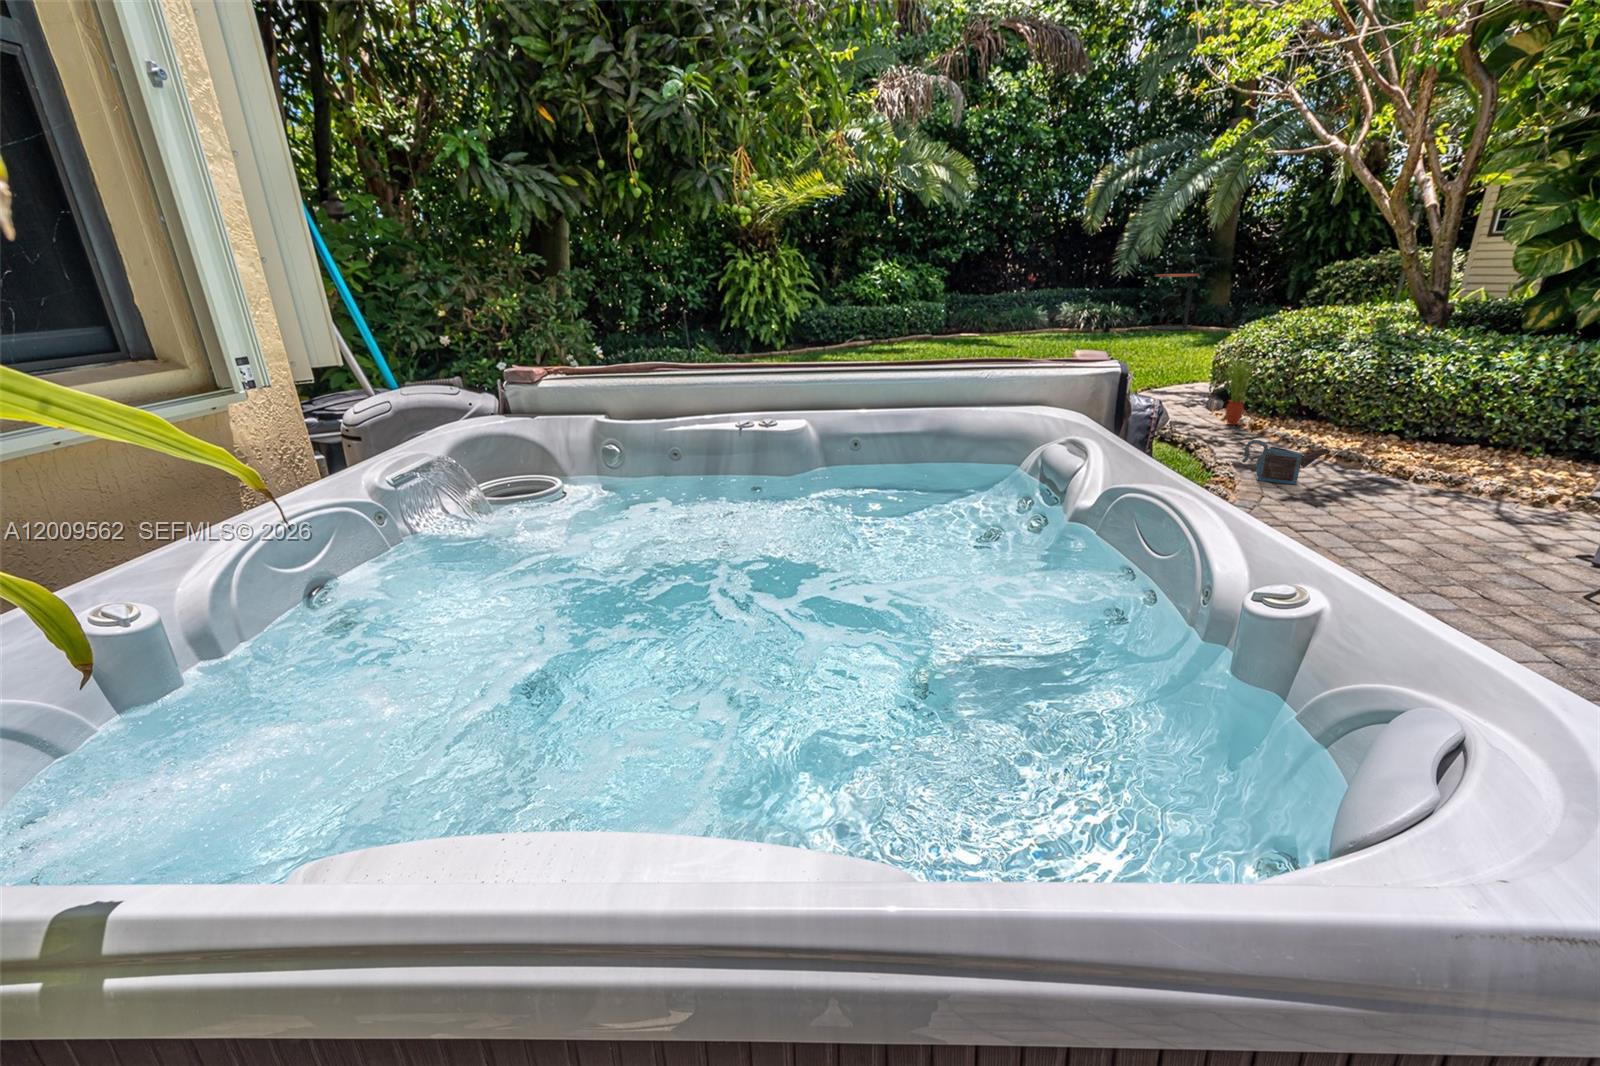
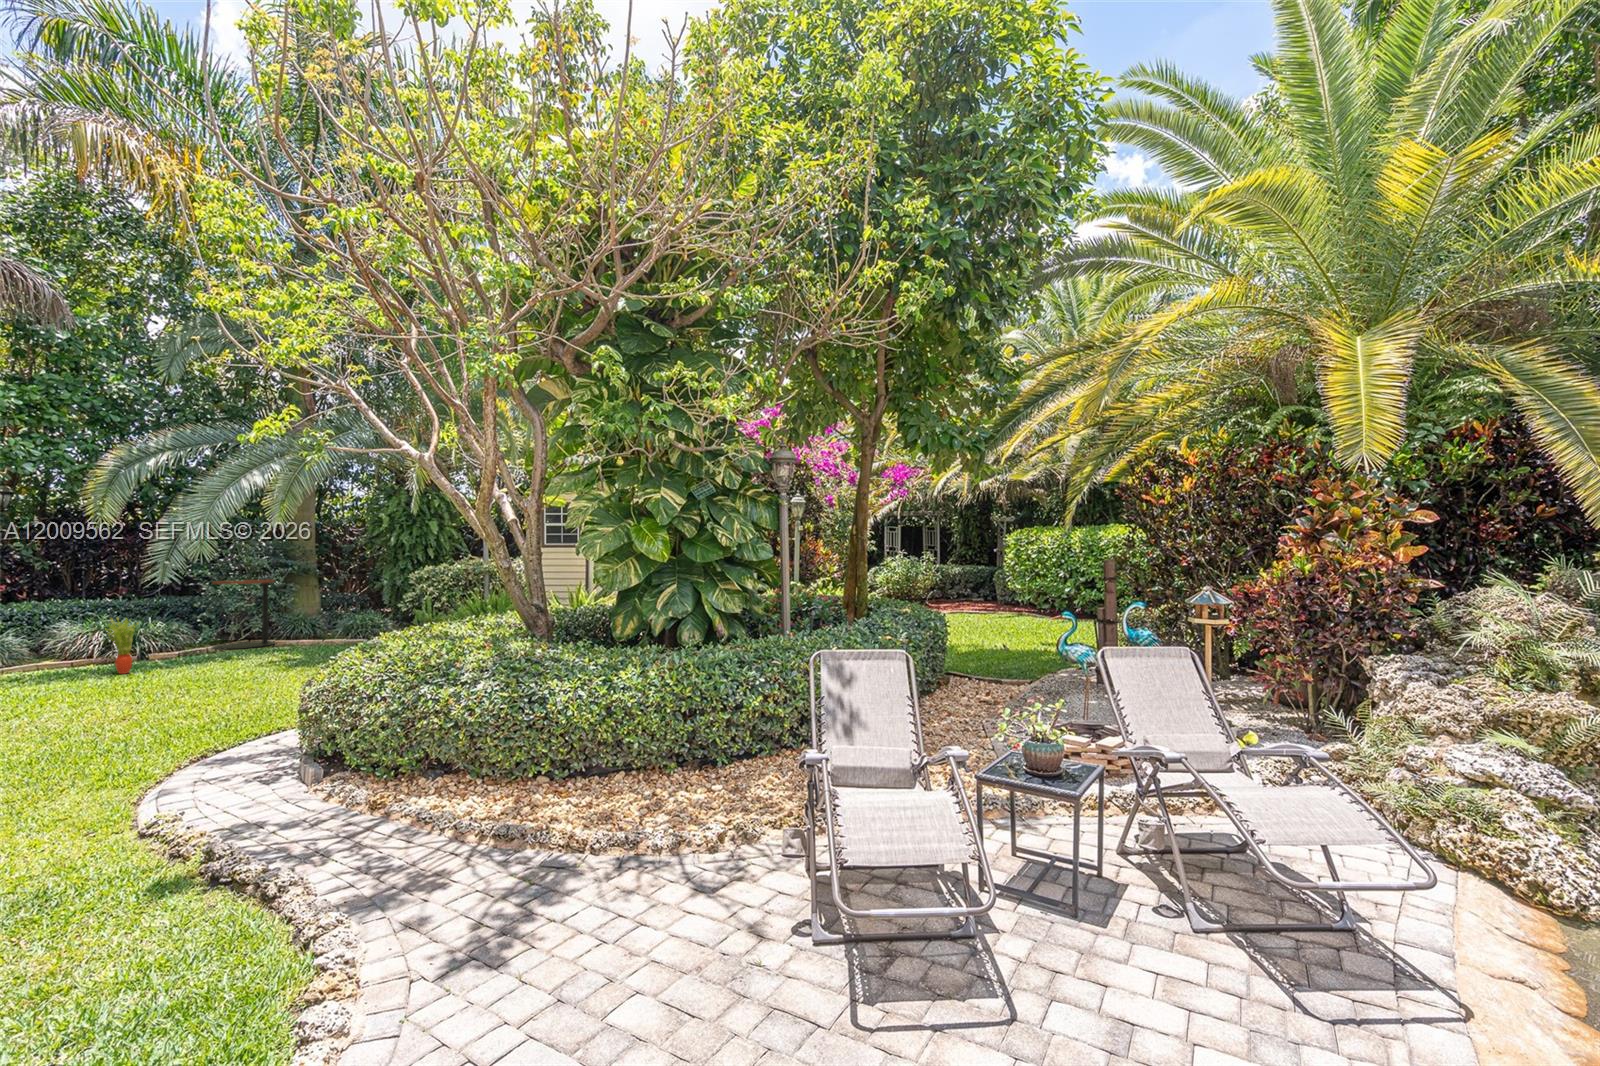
potted plant: present [1225,355,1258,425] -> present [107,619,138,674]
watering can: present [1242,440,1330,485] -> none [362,856,492,941]

